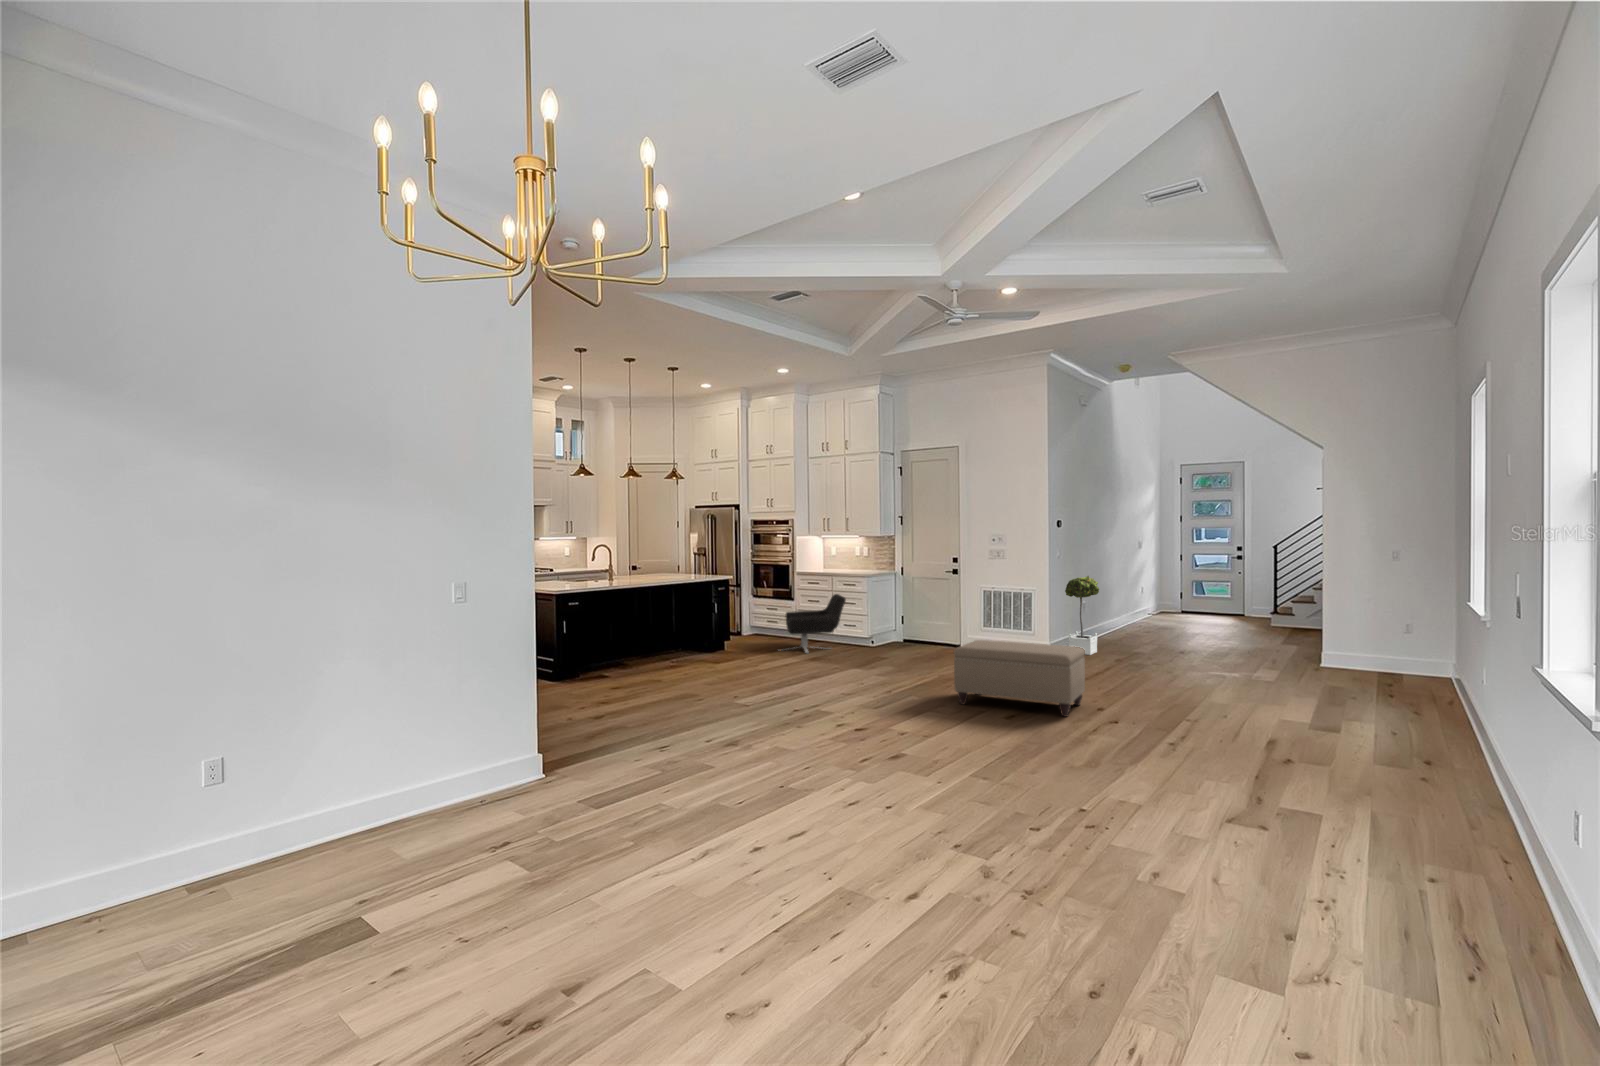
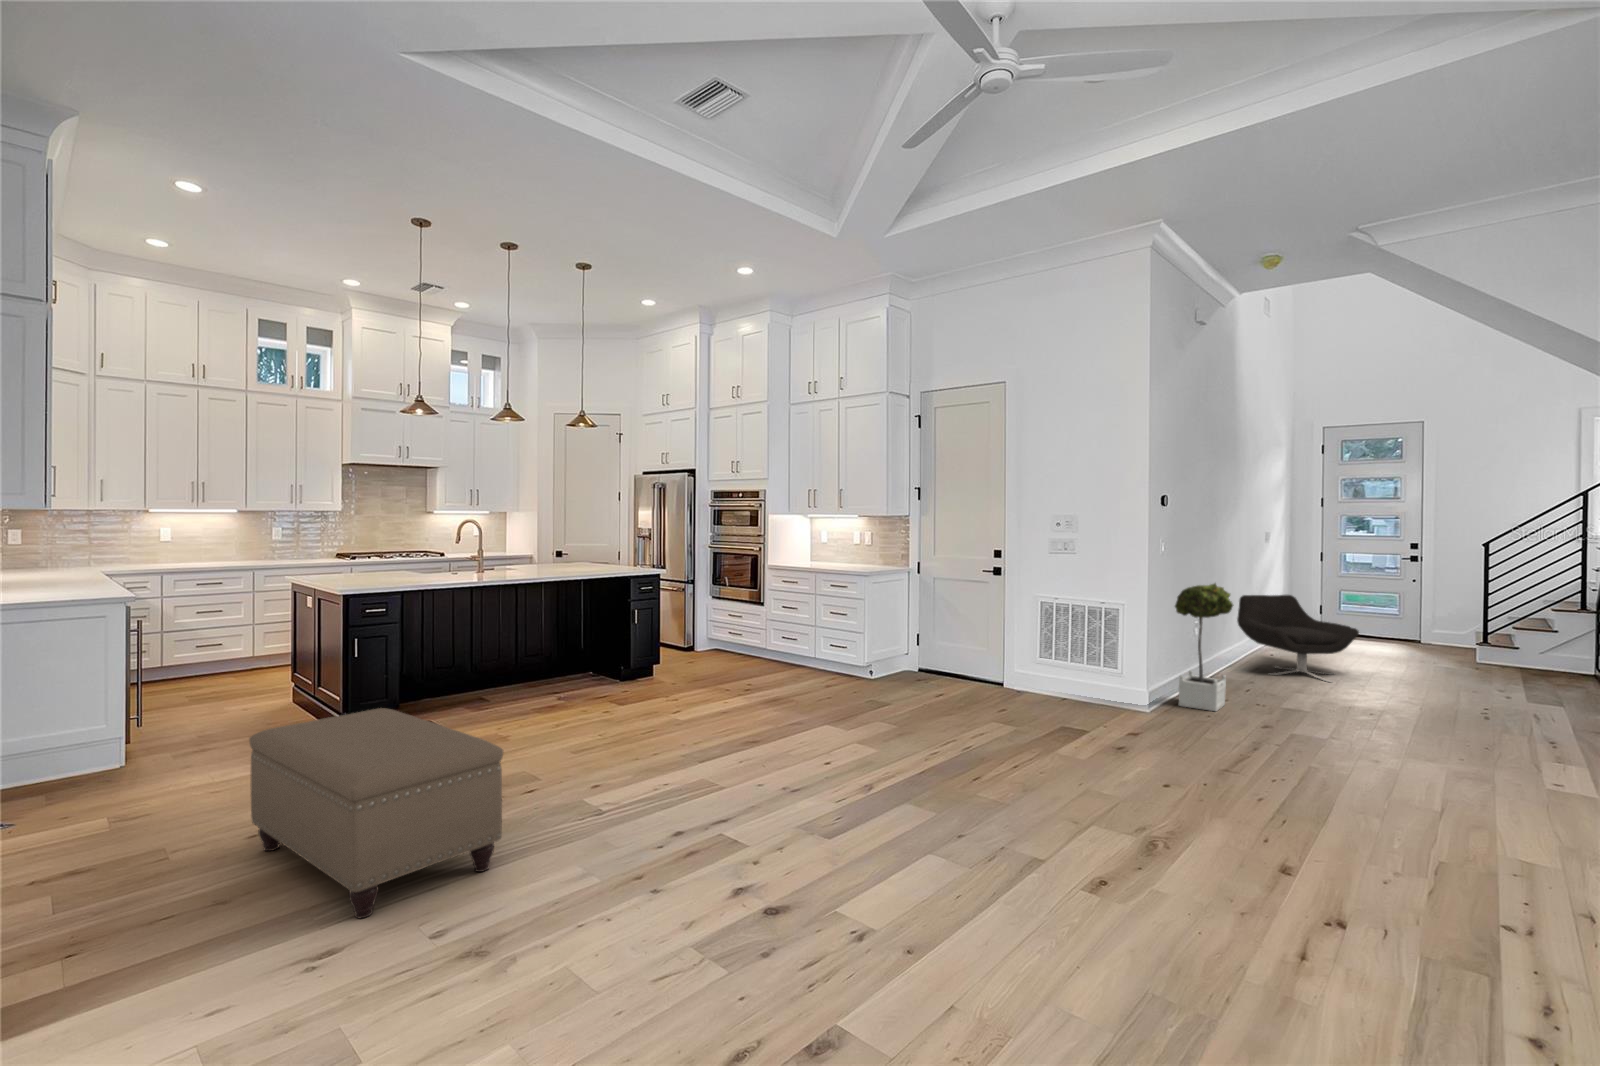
lounge chair: present [779,594,846,653] -> present [1237,595,1359,682]
ottoman: present [954,640,1085,717] -> present [249,708,503,918]

